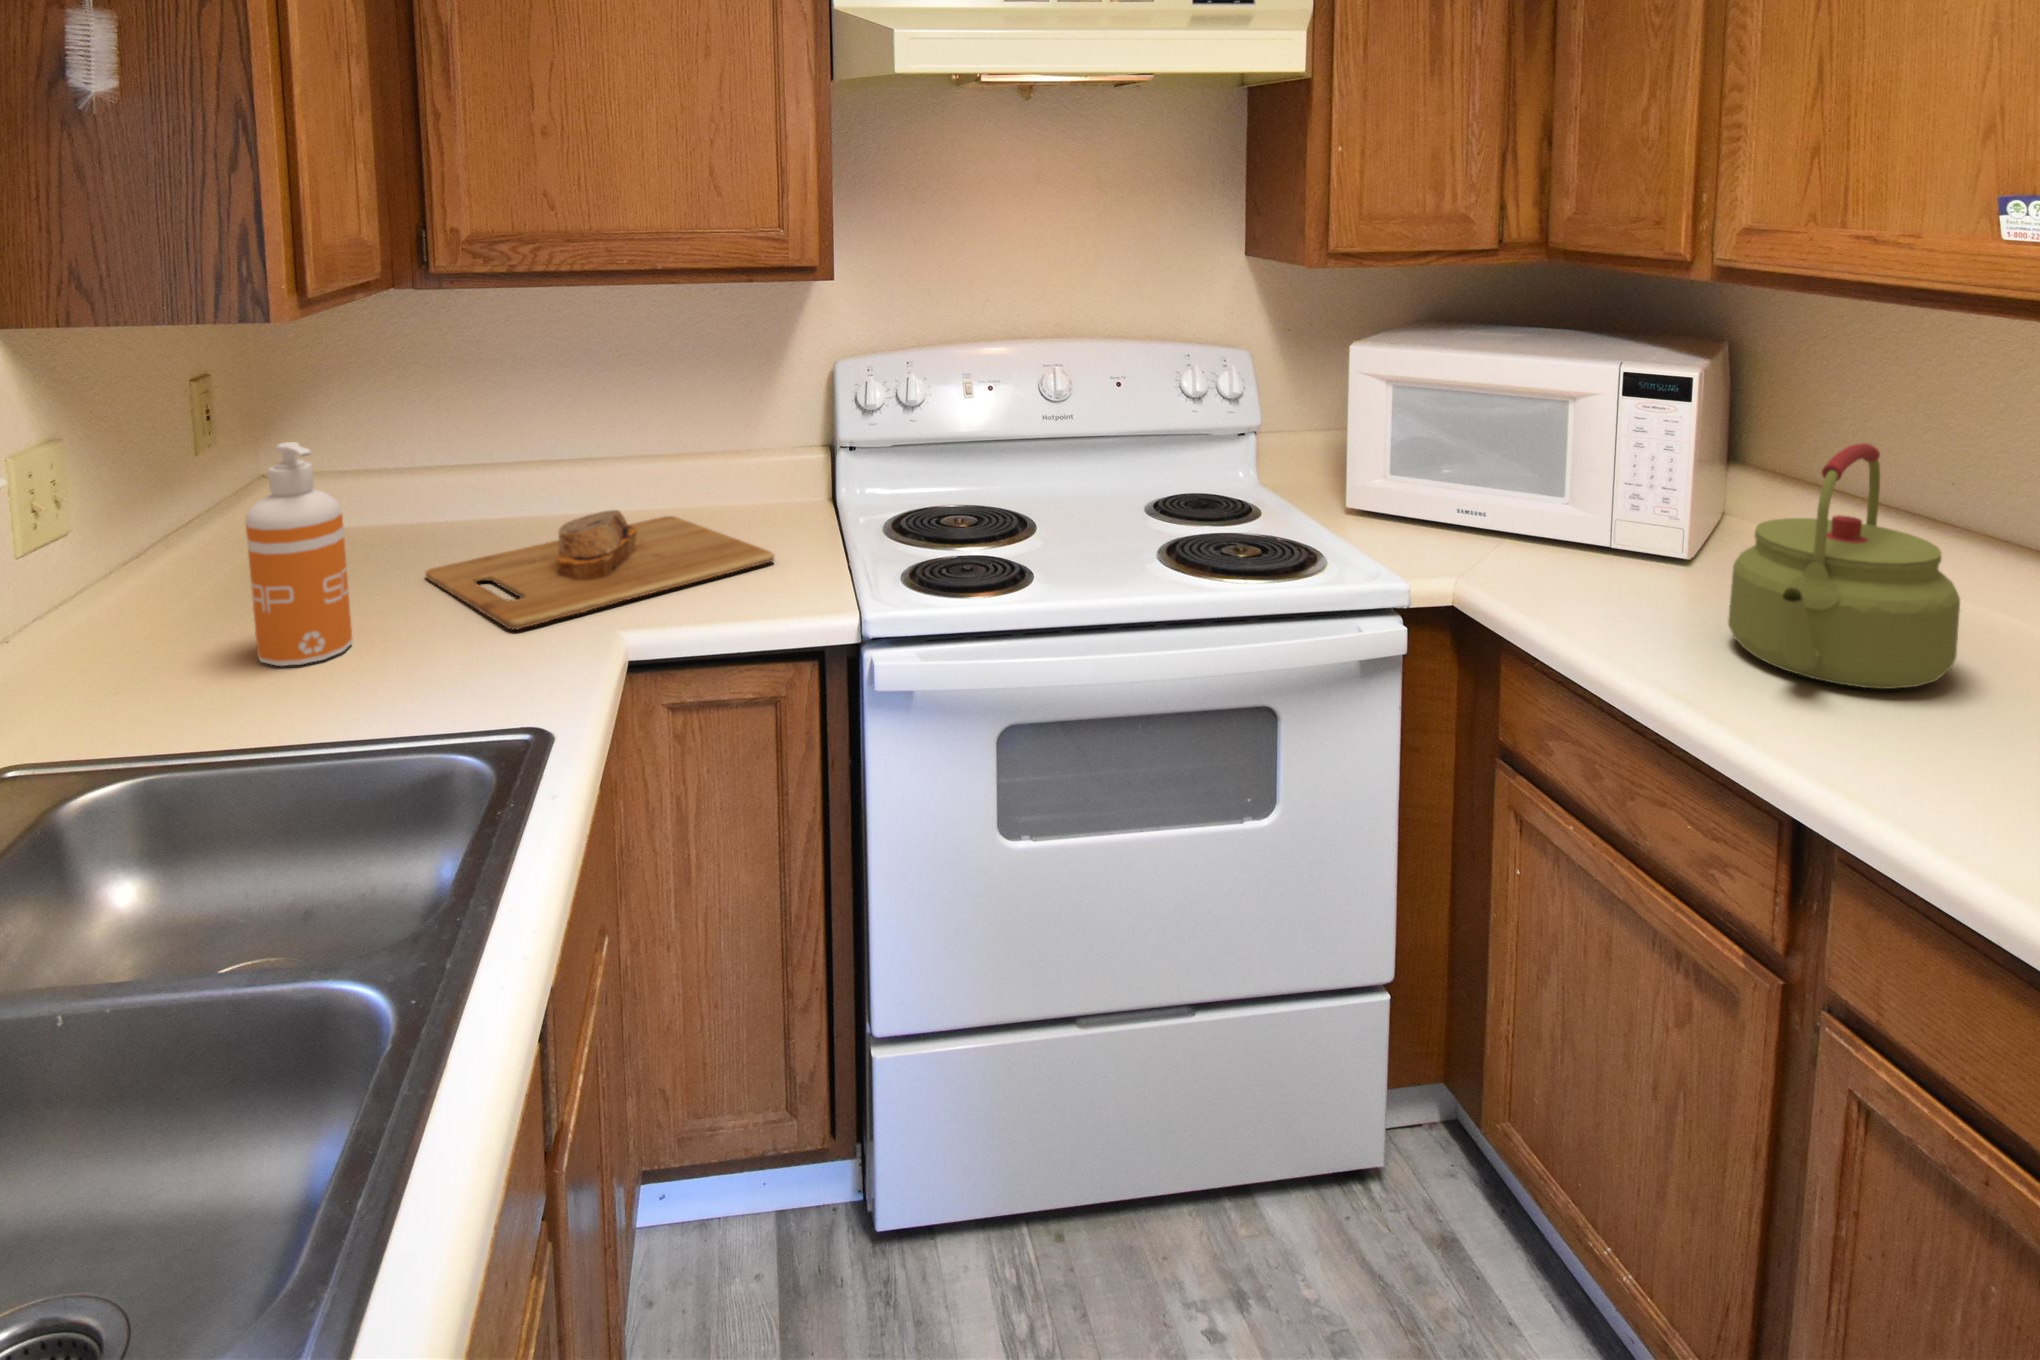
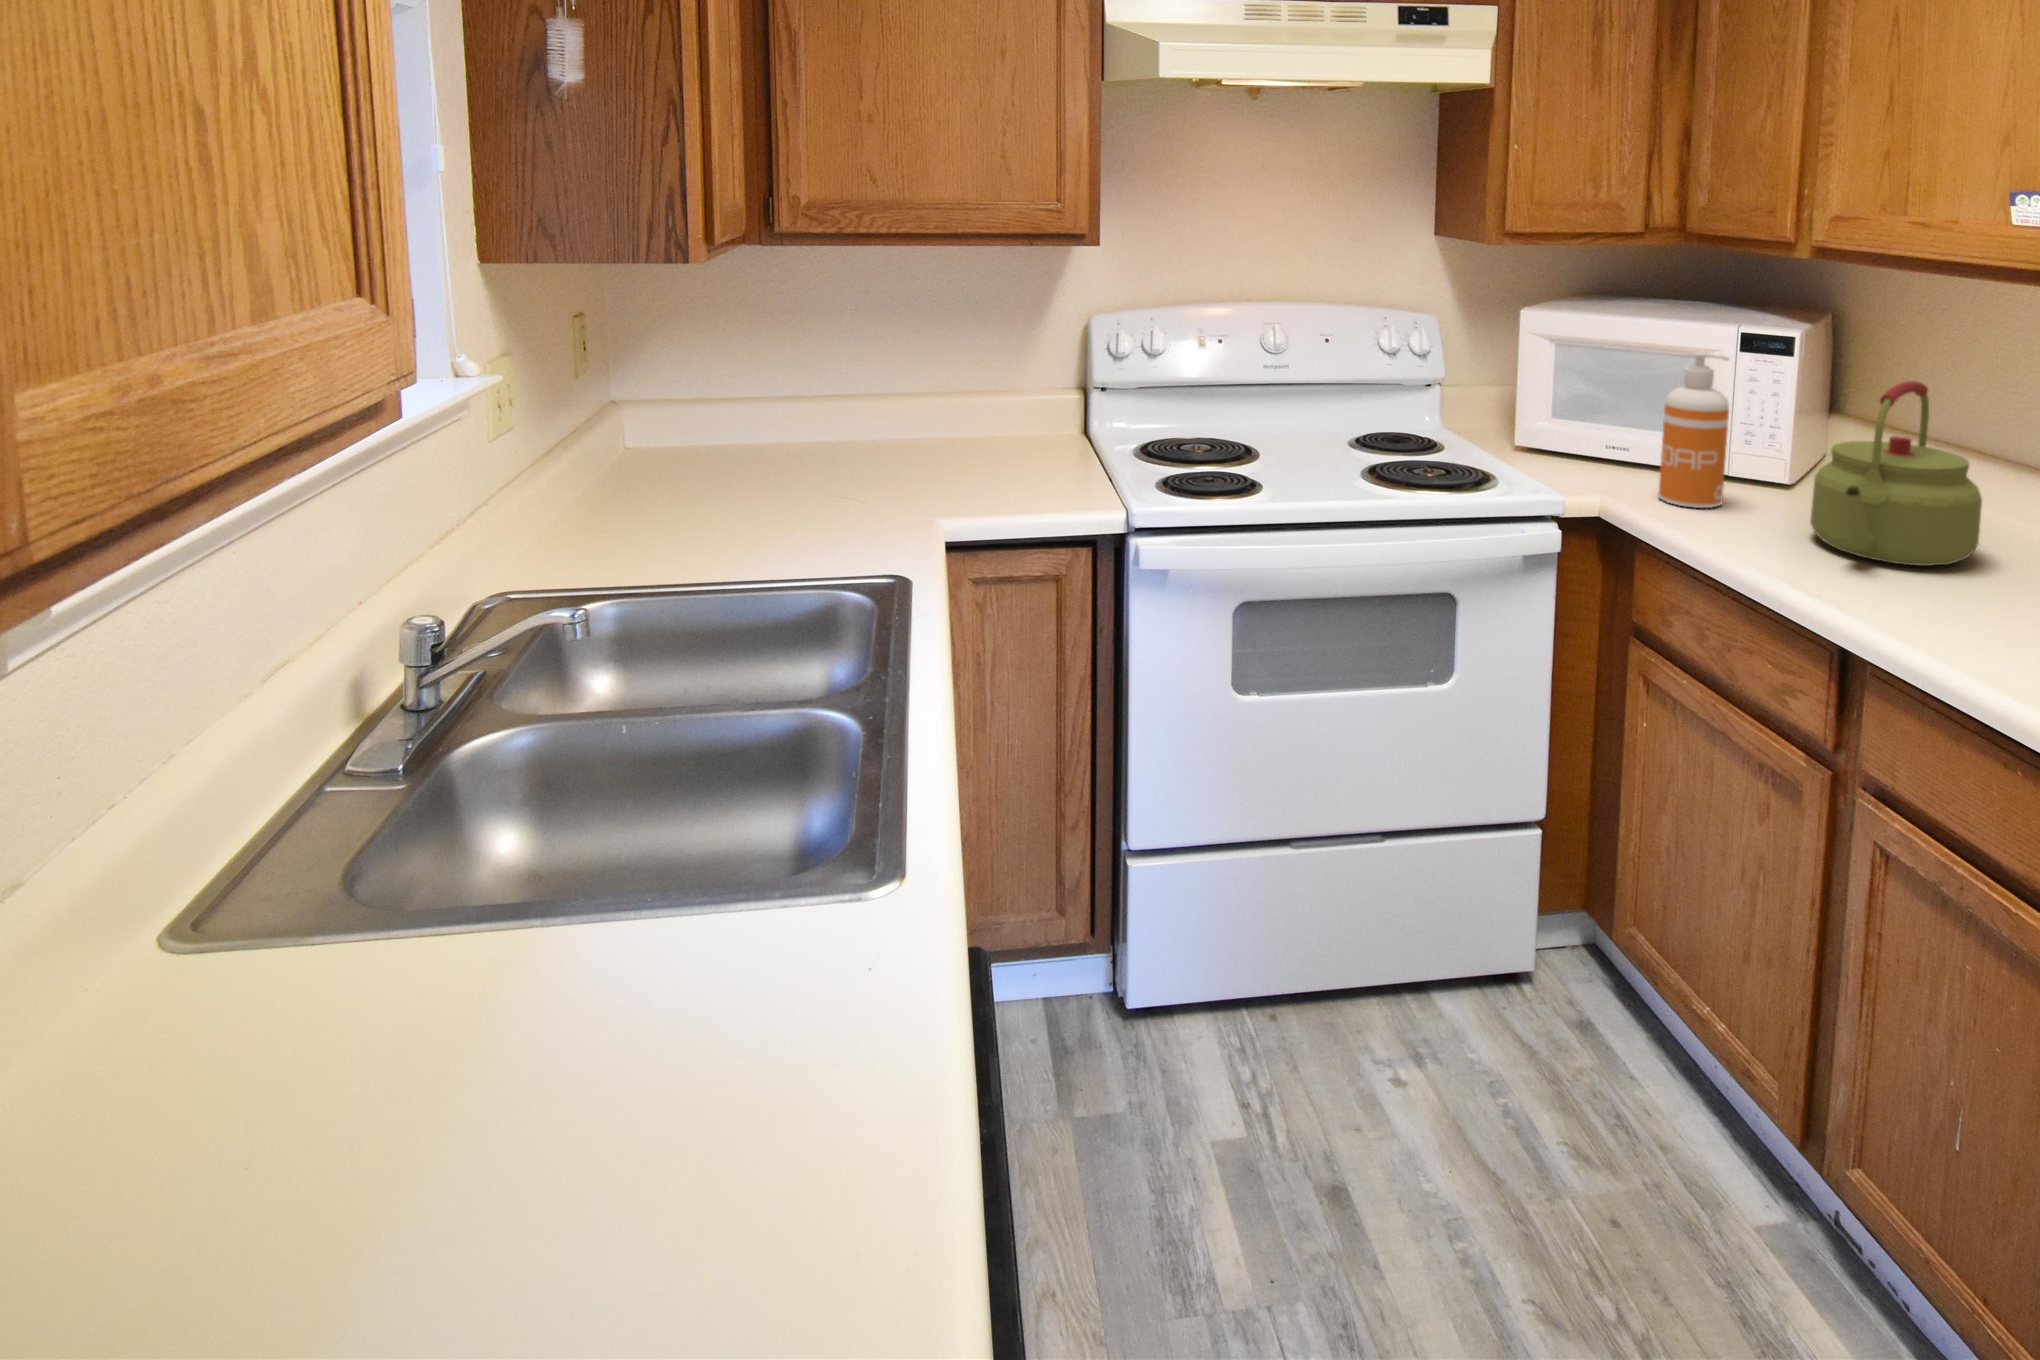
soap dispenser: present [246,442,352,666] -> present [1659,352,1729,508]
cutting board: present [426,510,774,629] -> none [770,429,1051,514]

